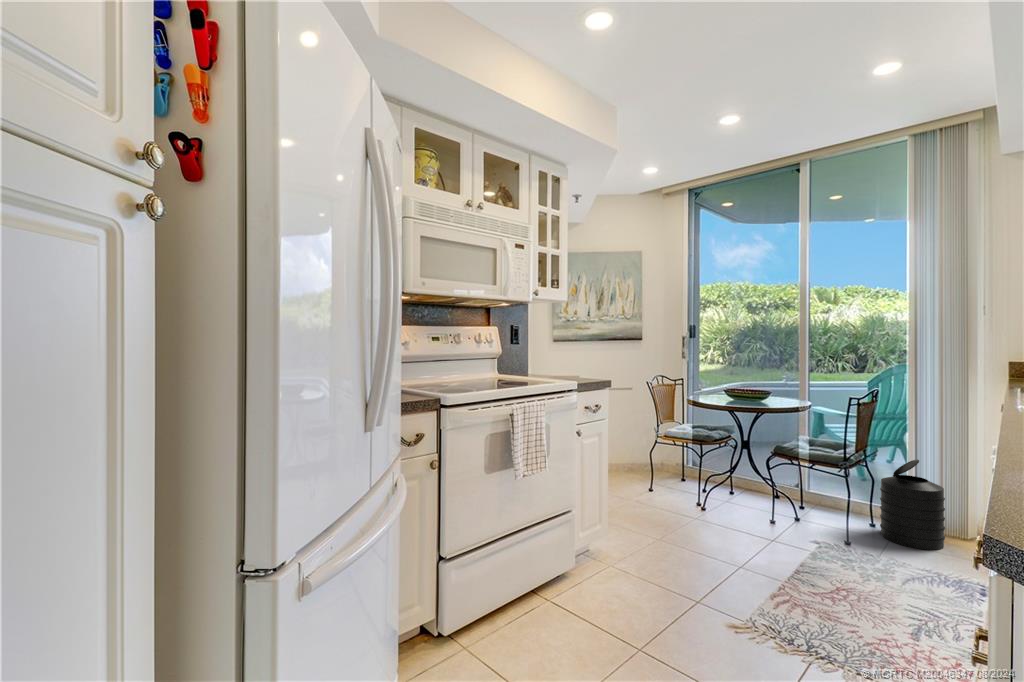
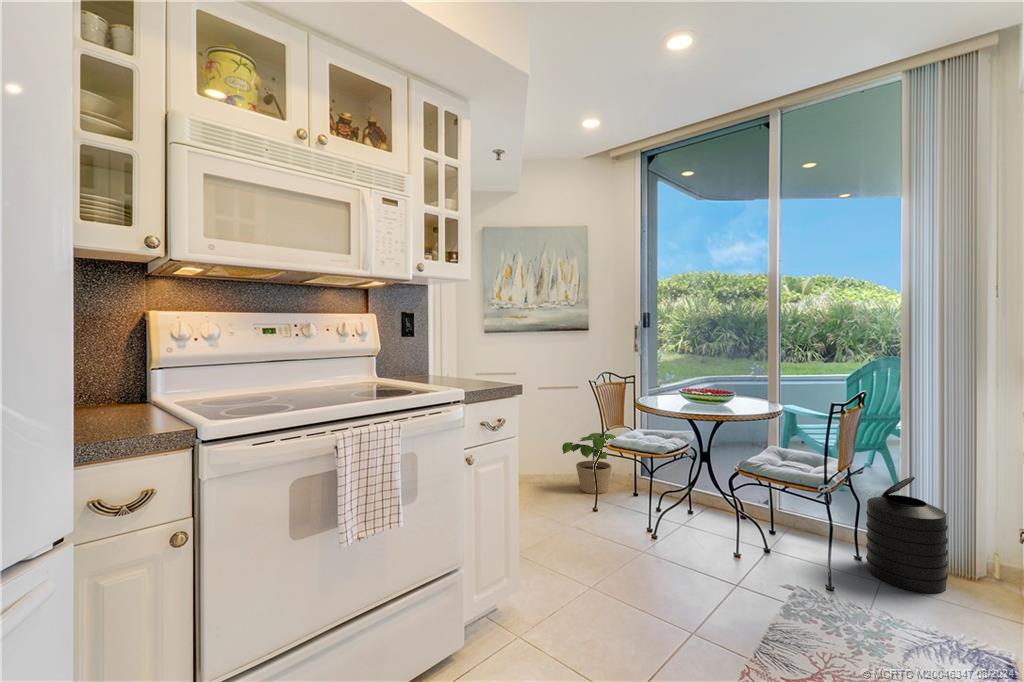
potted plant: none [621,427,674,480] -> present [562,433,616,494]

